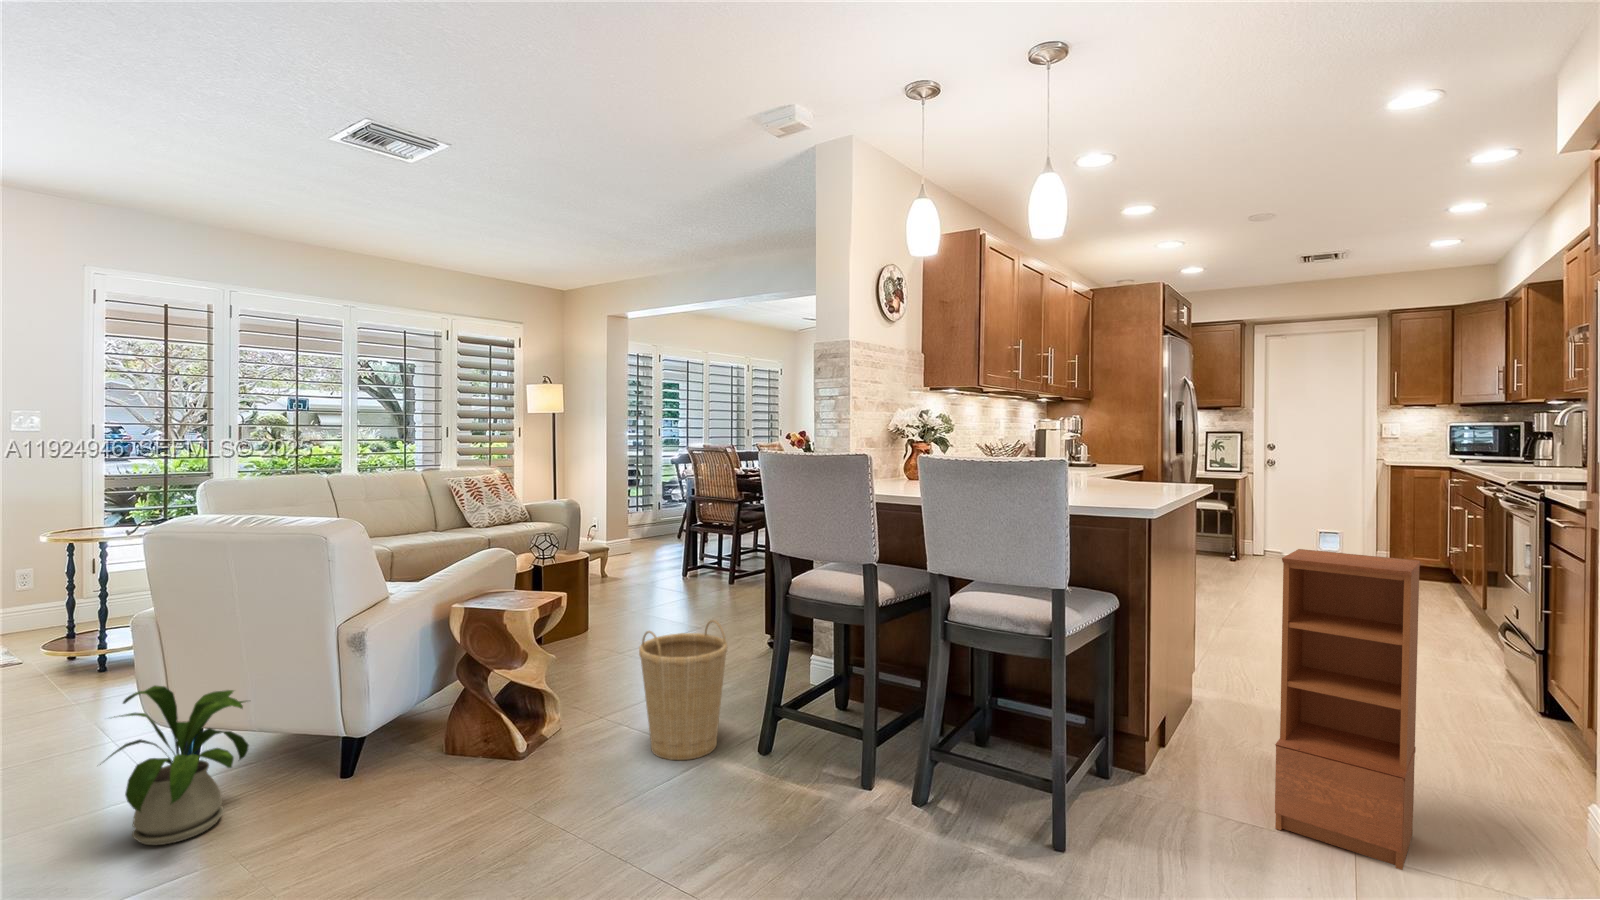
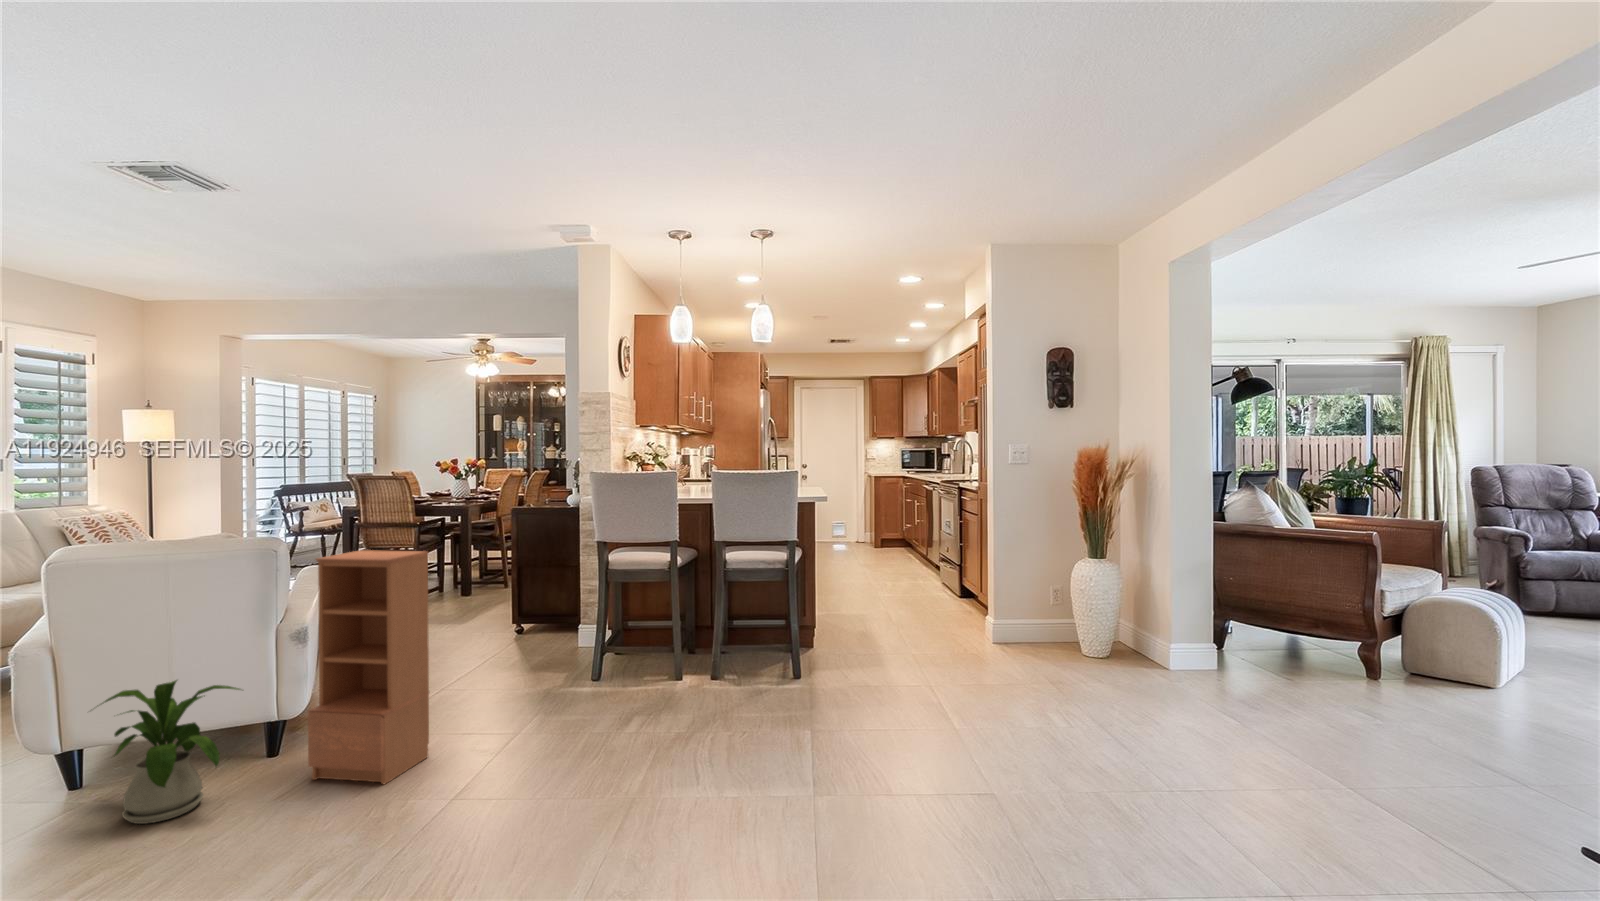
bookcase: present [1275,549,1420,870] -> present [308,550,429,784]
basket: present [639,620,727,760] -> none [500,595,568,697]

